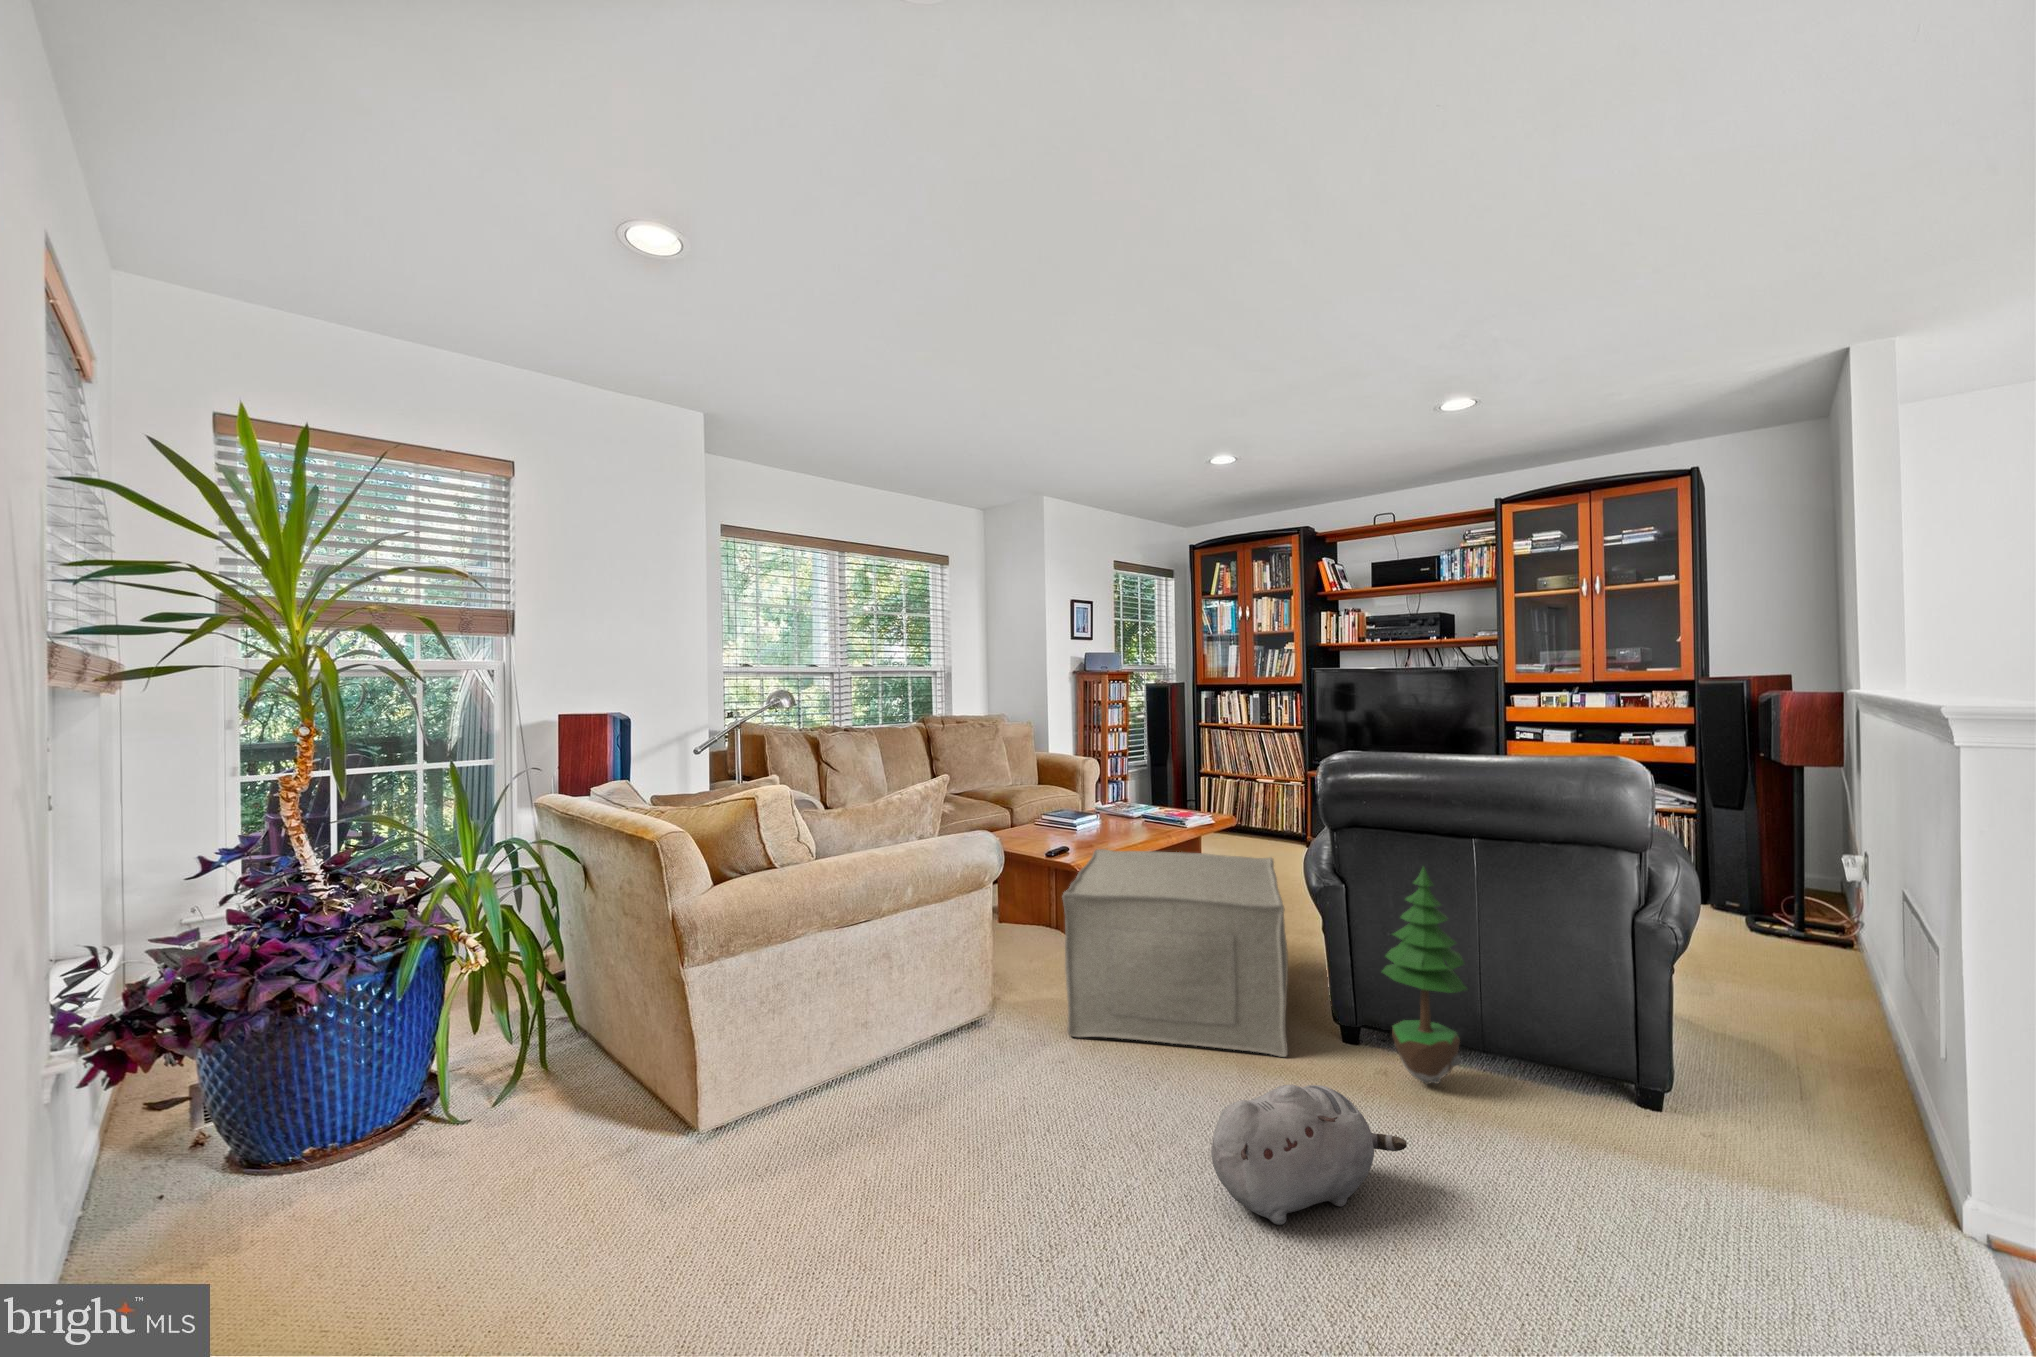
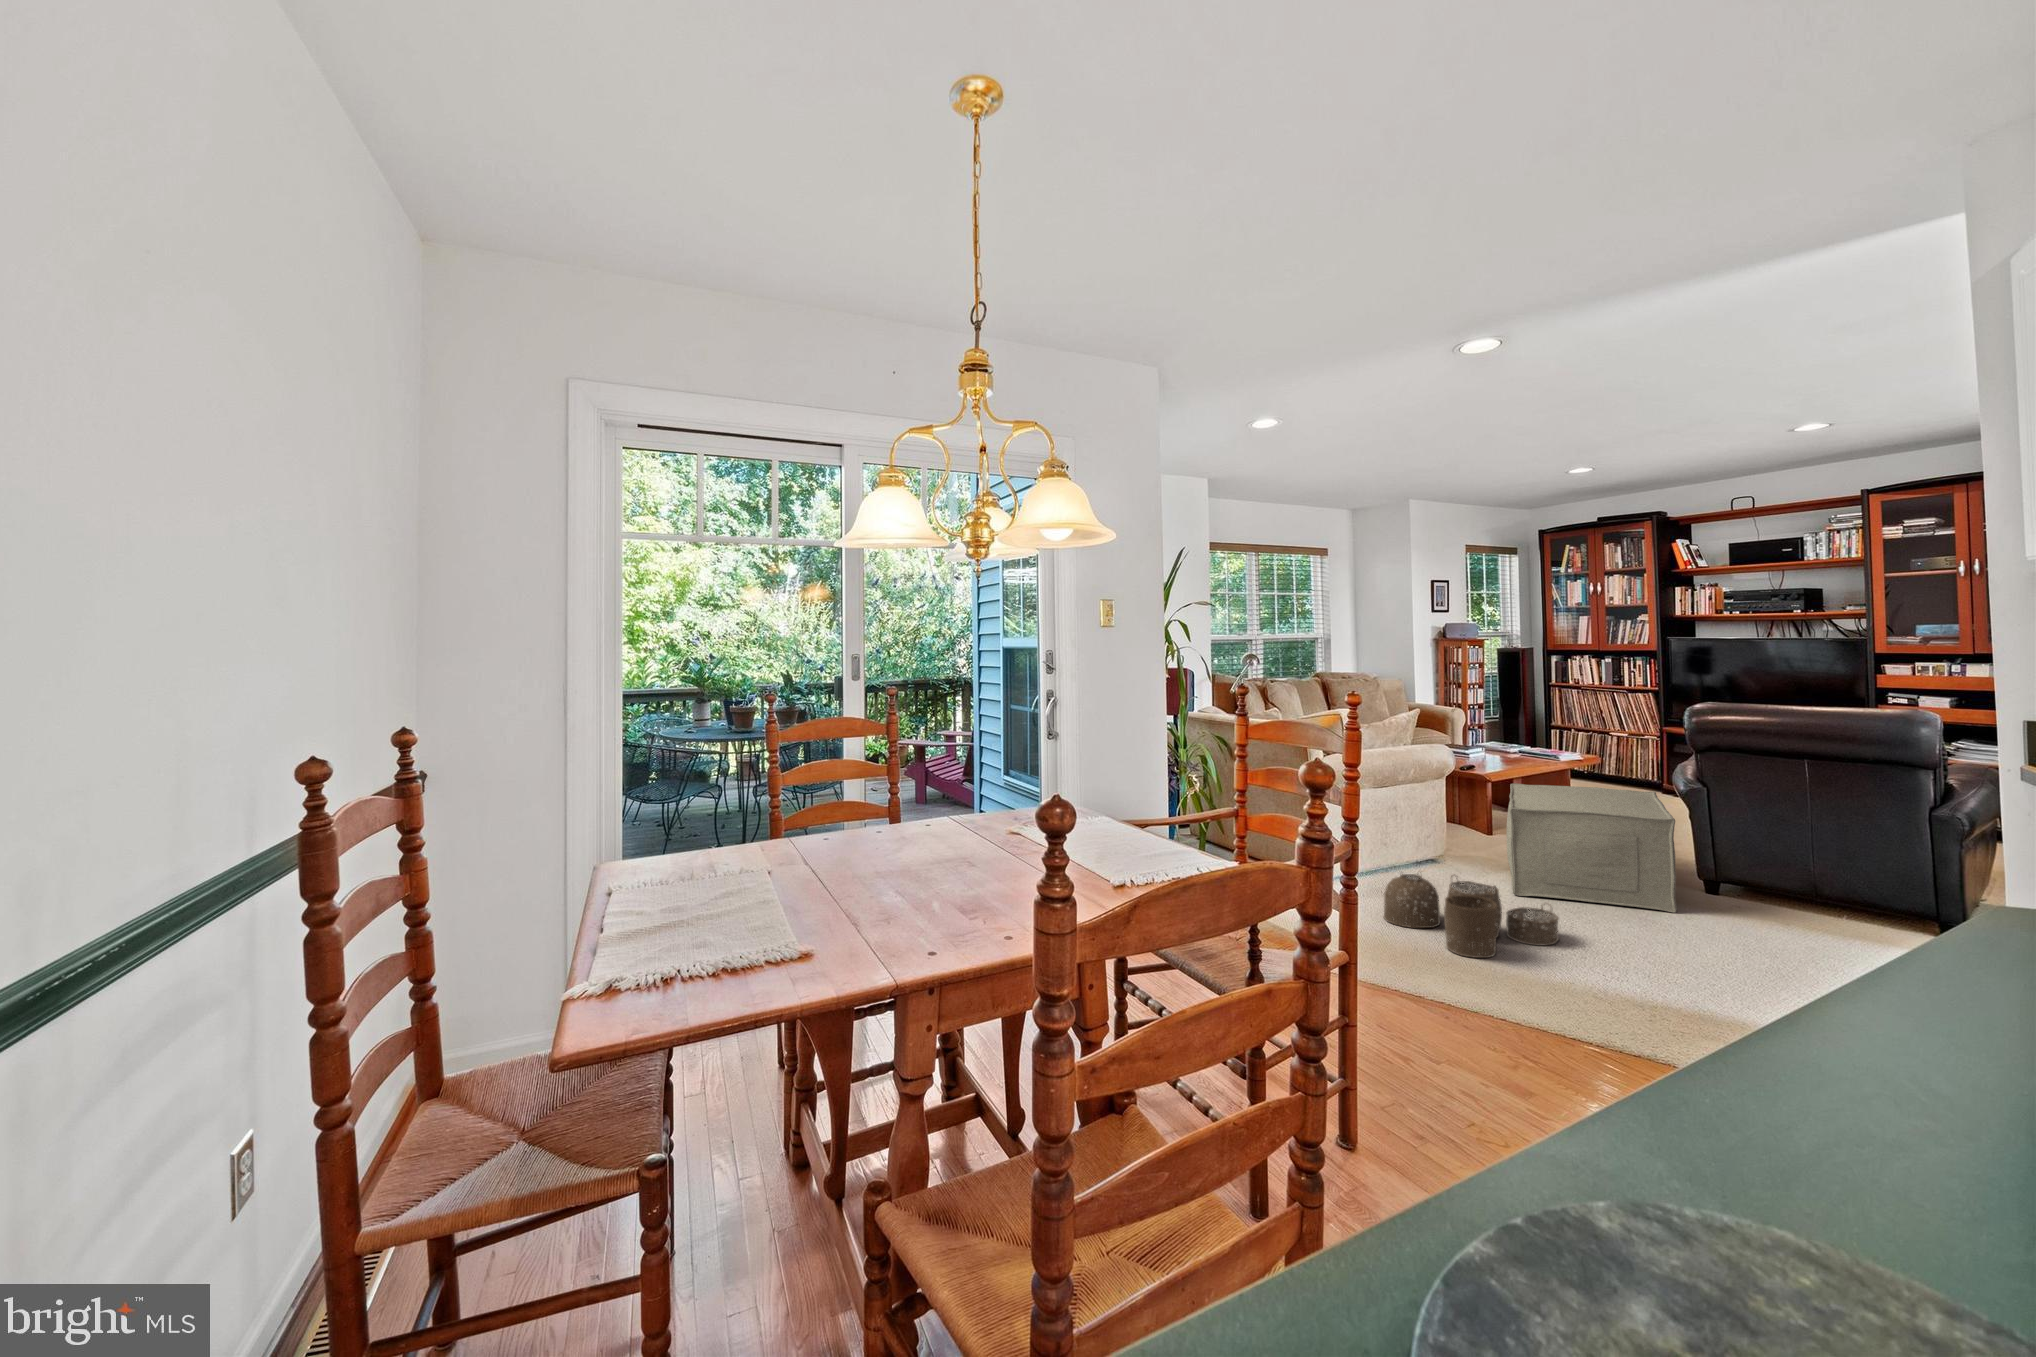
potted tree: present [1382,867,1467,1084] -> none [1749,795,1817,930]
woven basket: none [822,1020,1093,1221] -> present [1384,874,1559,958]
plush toy: present [1211,1085,1407,1225] -> none [1644,906,1770,974]

